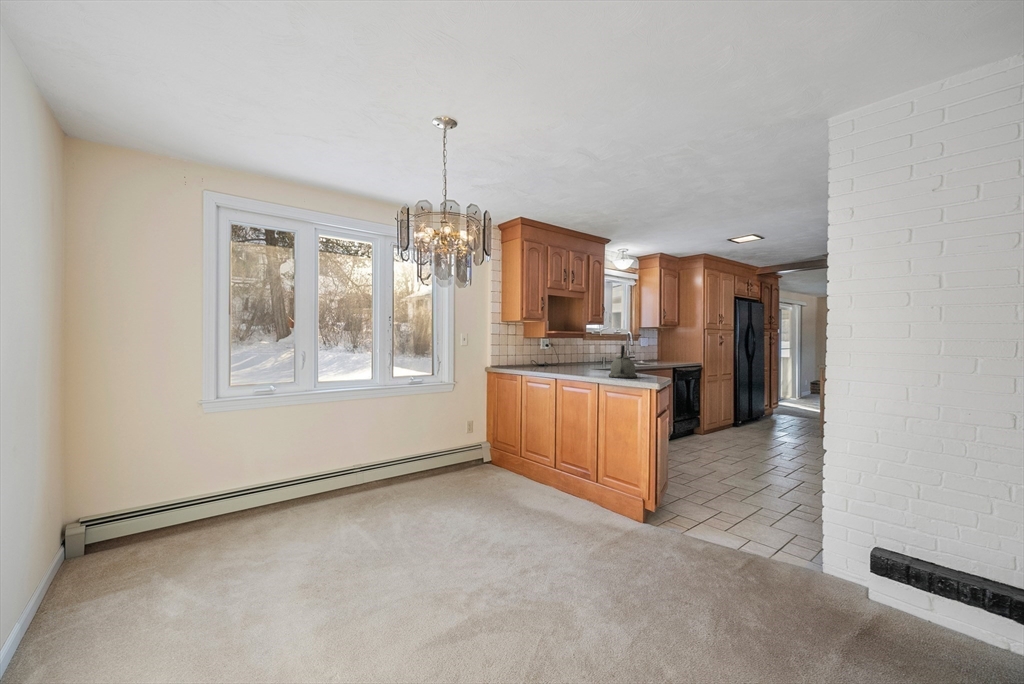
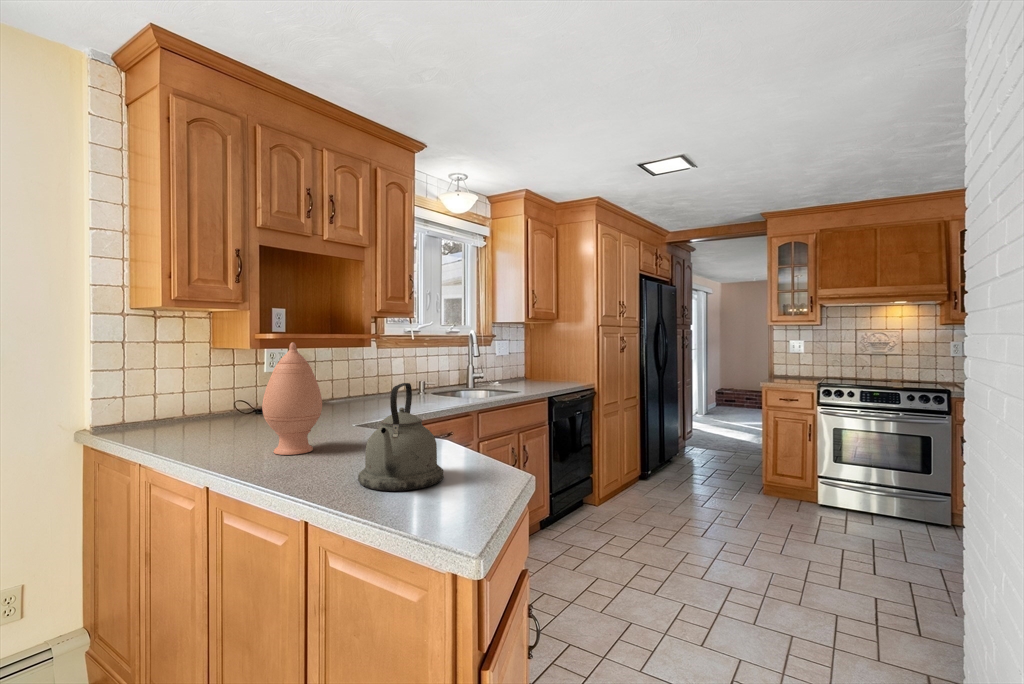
vase: none [565,333,585,373] -> present [262,342,322,455]

